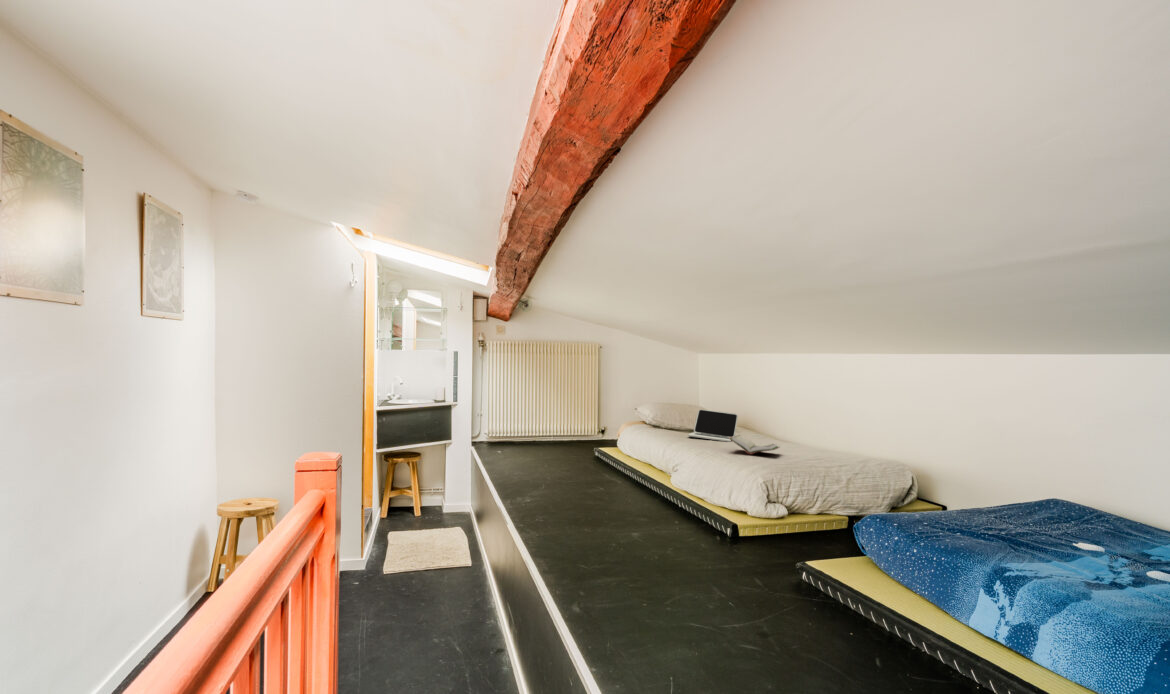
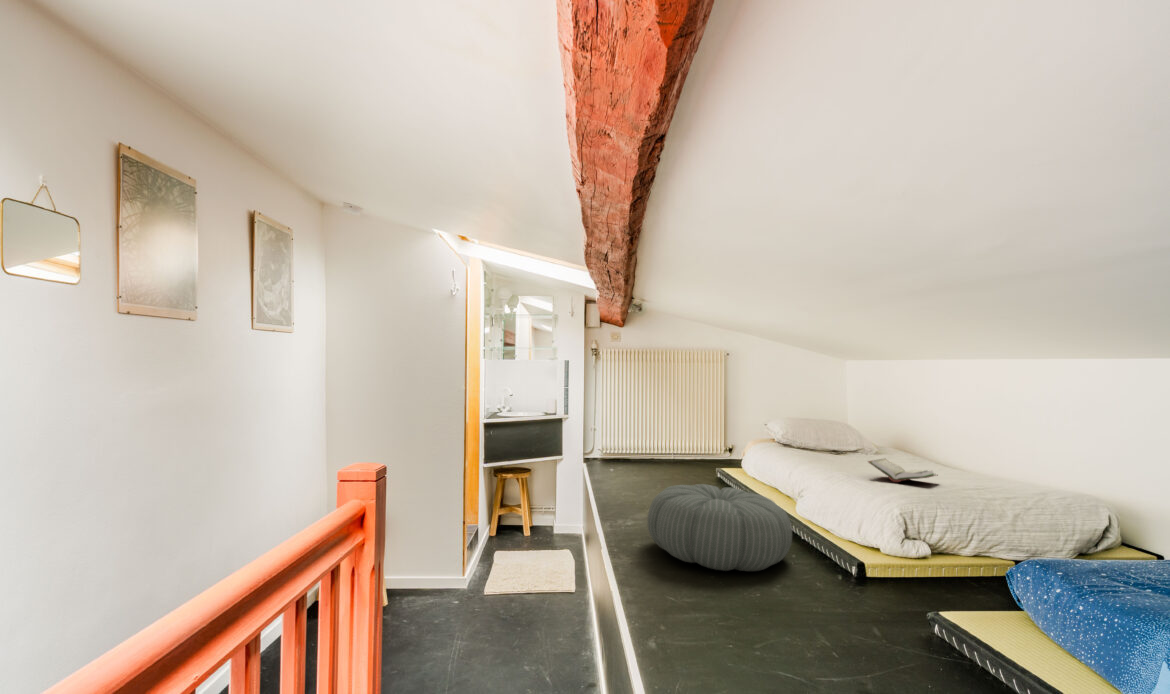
laptop: present [688,409,738,442] -> none [824,427,892,467]
pouf: none [552,463,677,541] -> present [647,484,792,571]

